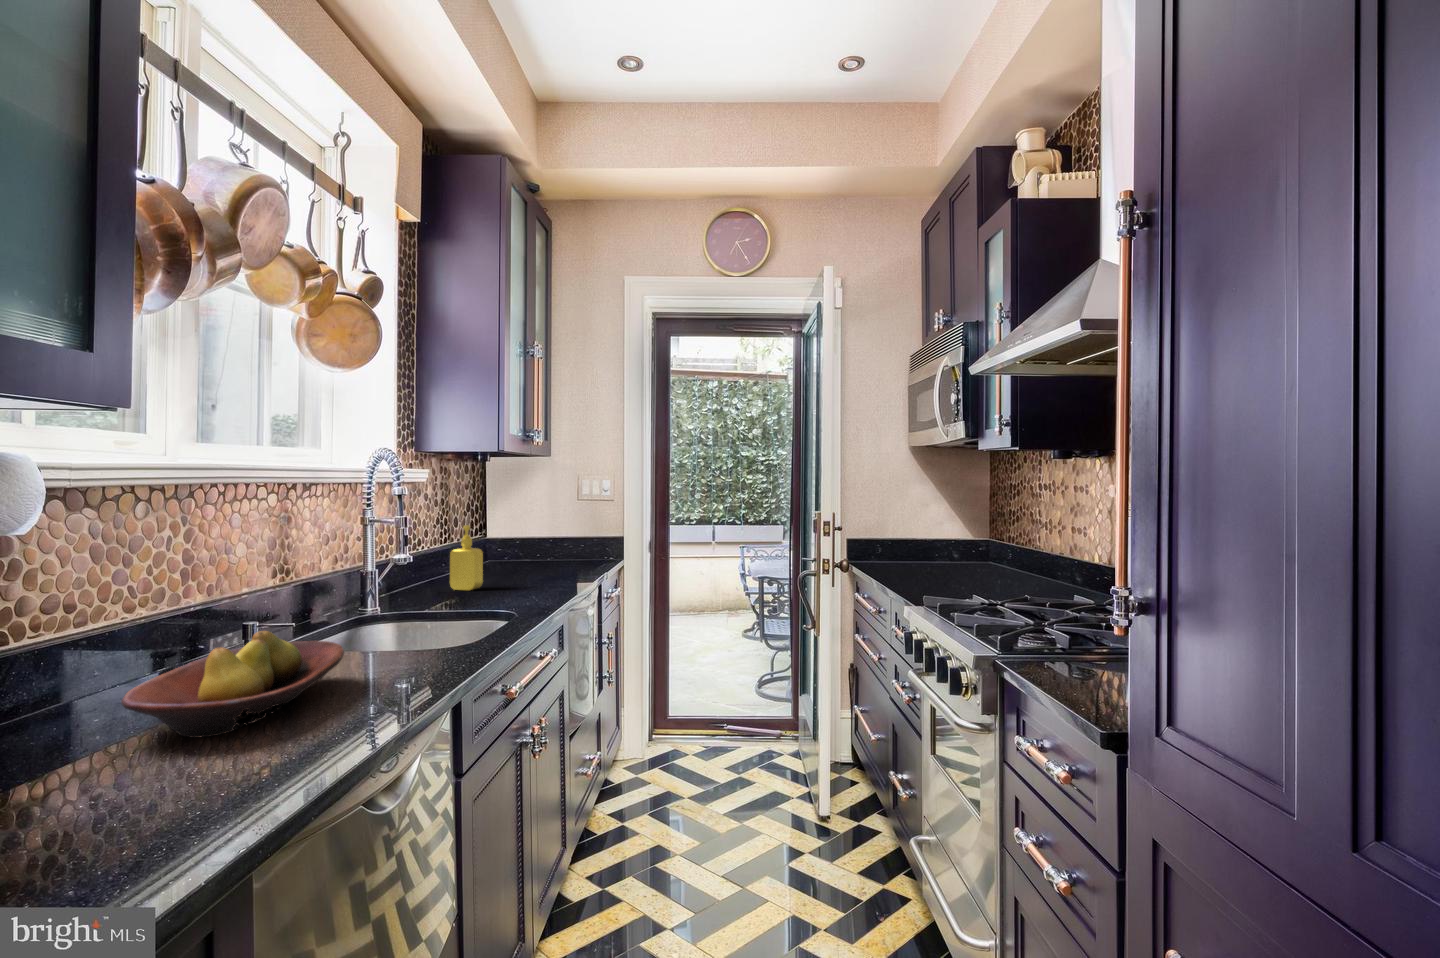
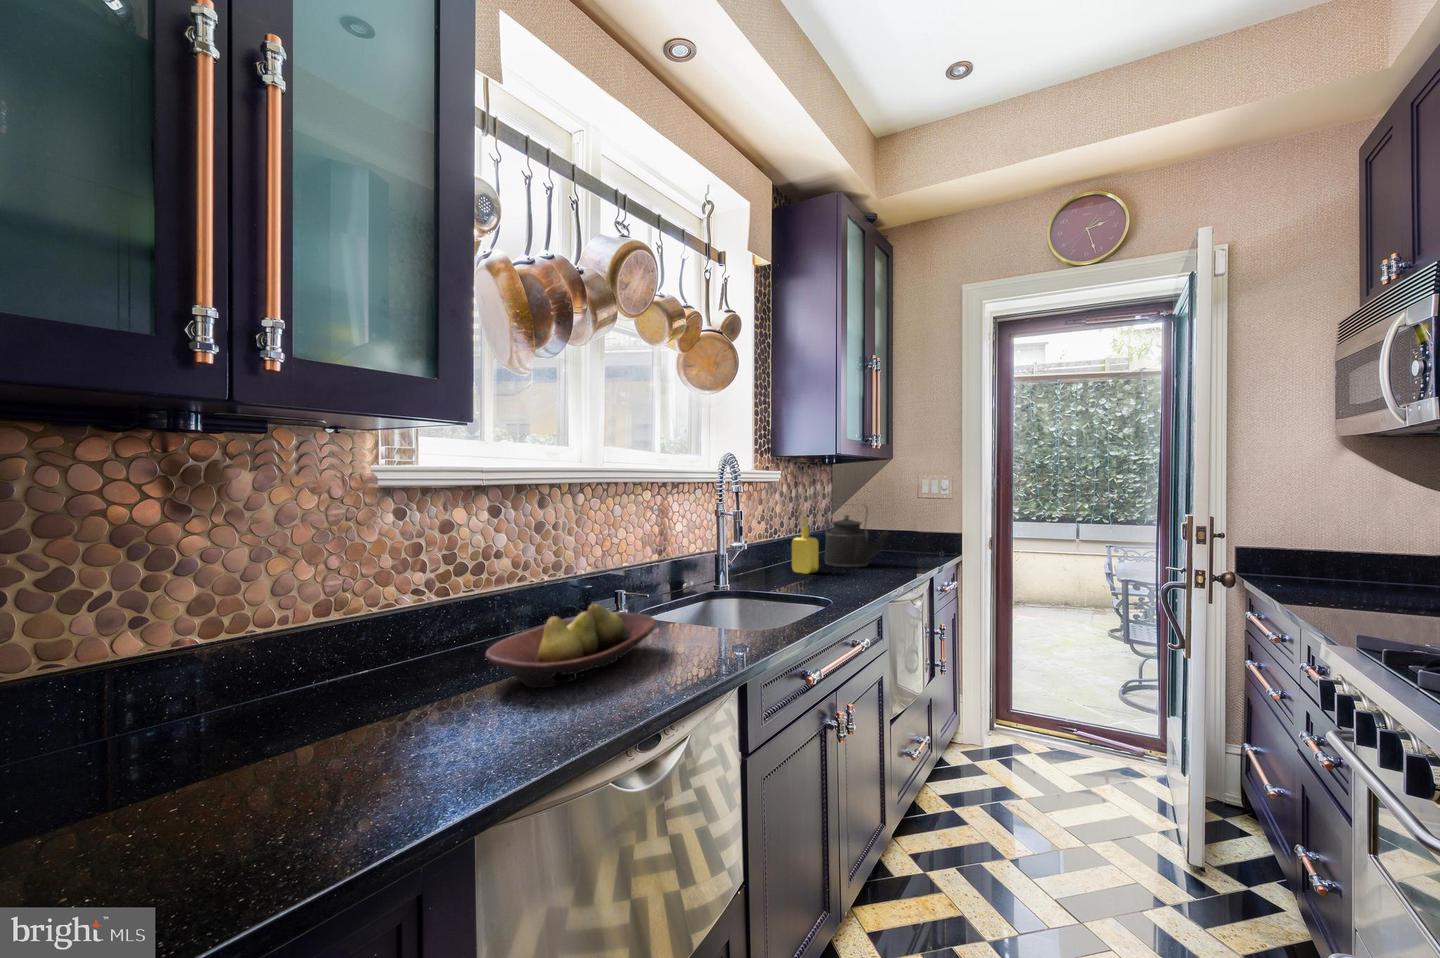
kettle: none [484,509,560,581] -> present [825,506,890,568]

